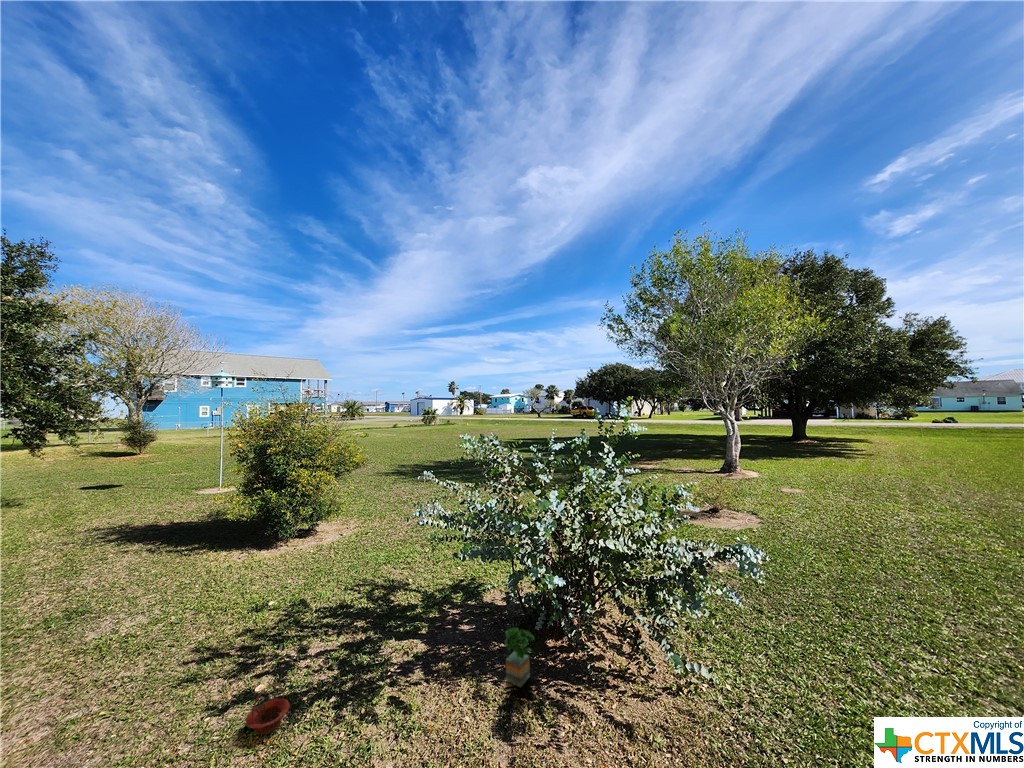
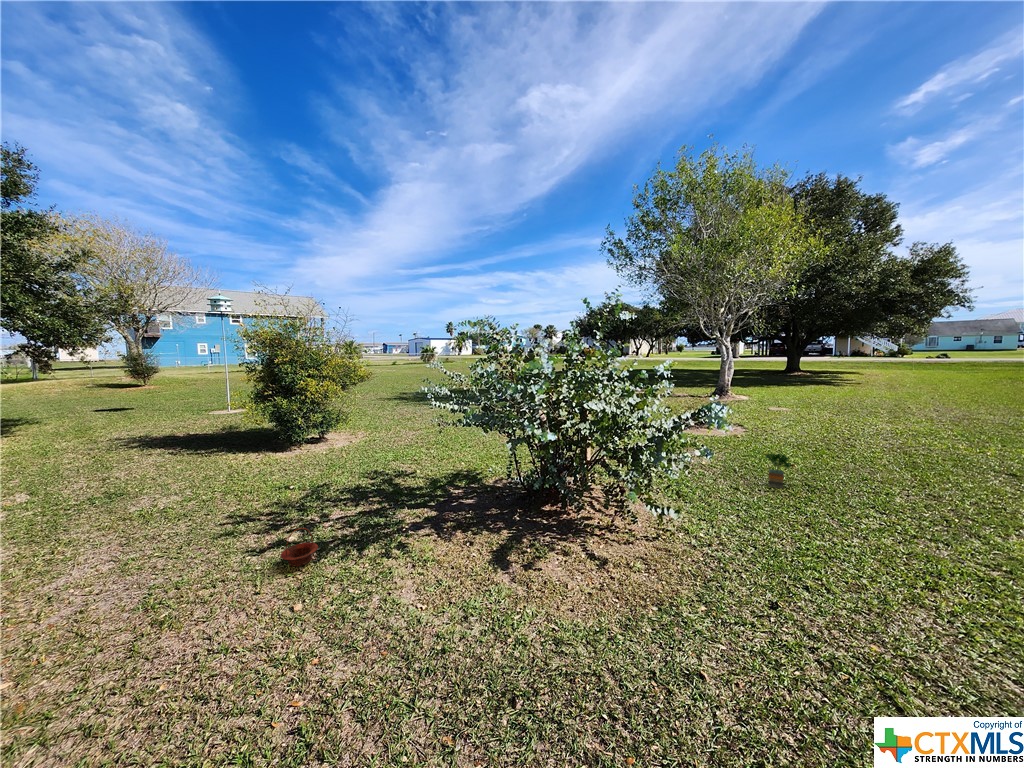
potted tree: present [505,628,534,687] -> present [766,454,791,489]

